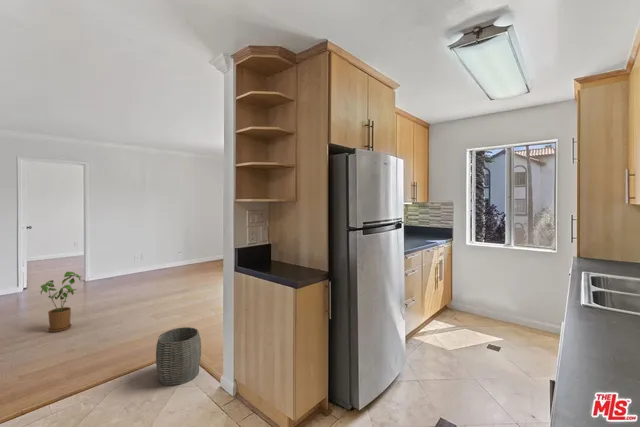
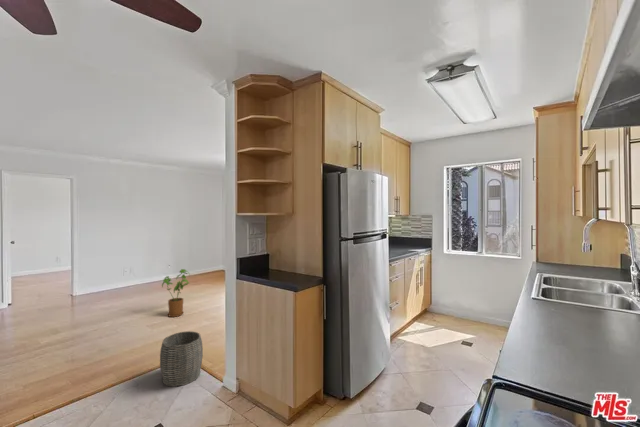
house plant: present [41,272,81,332] -> present [162,269,189,317]

